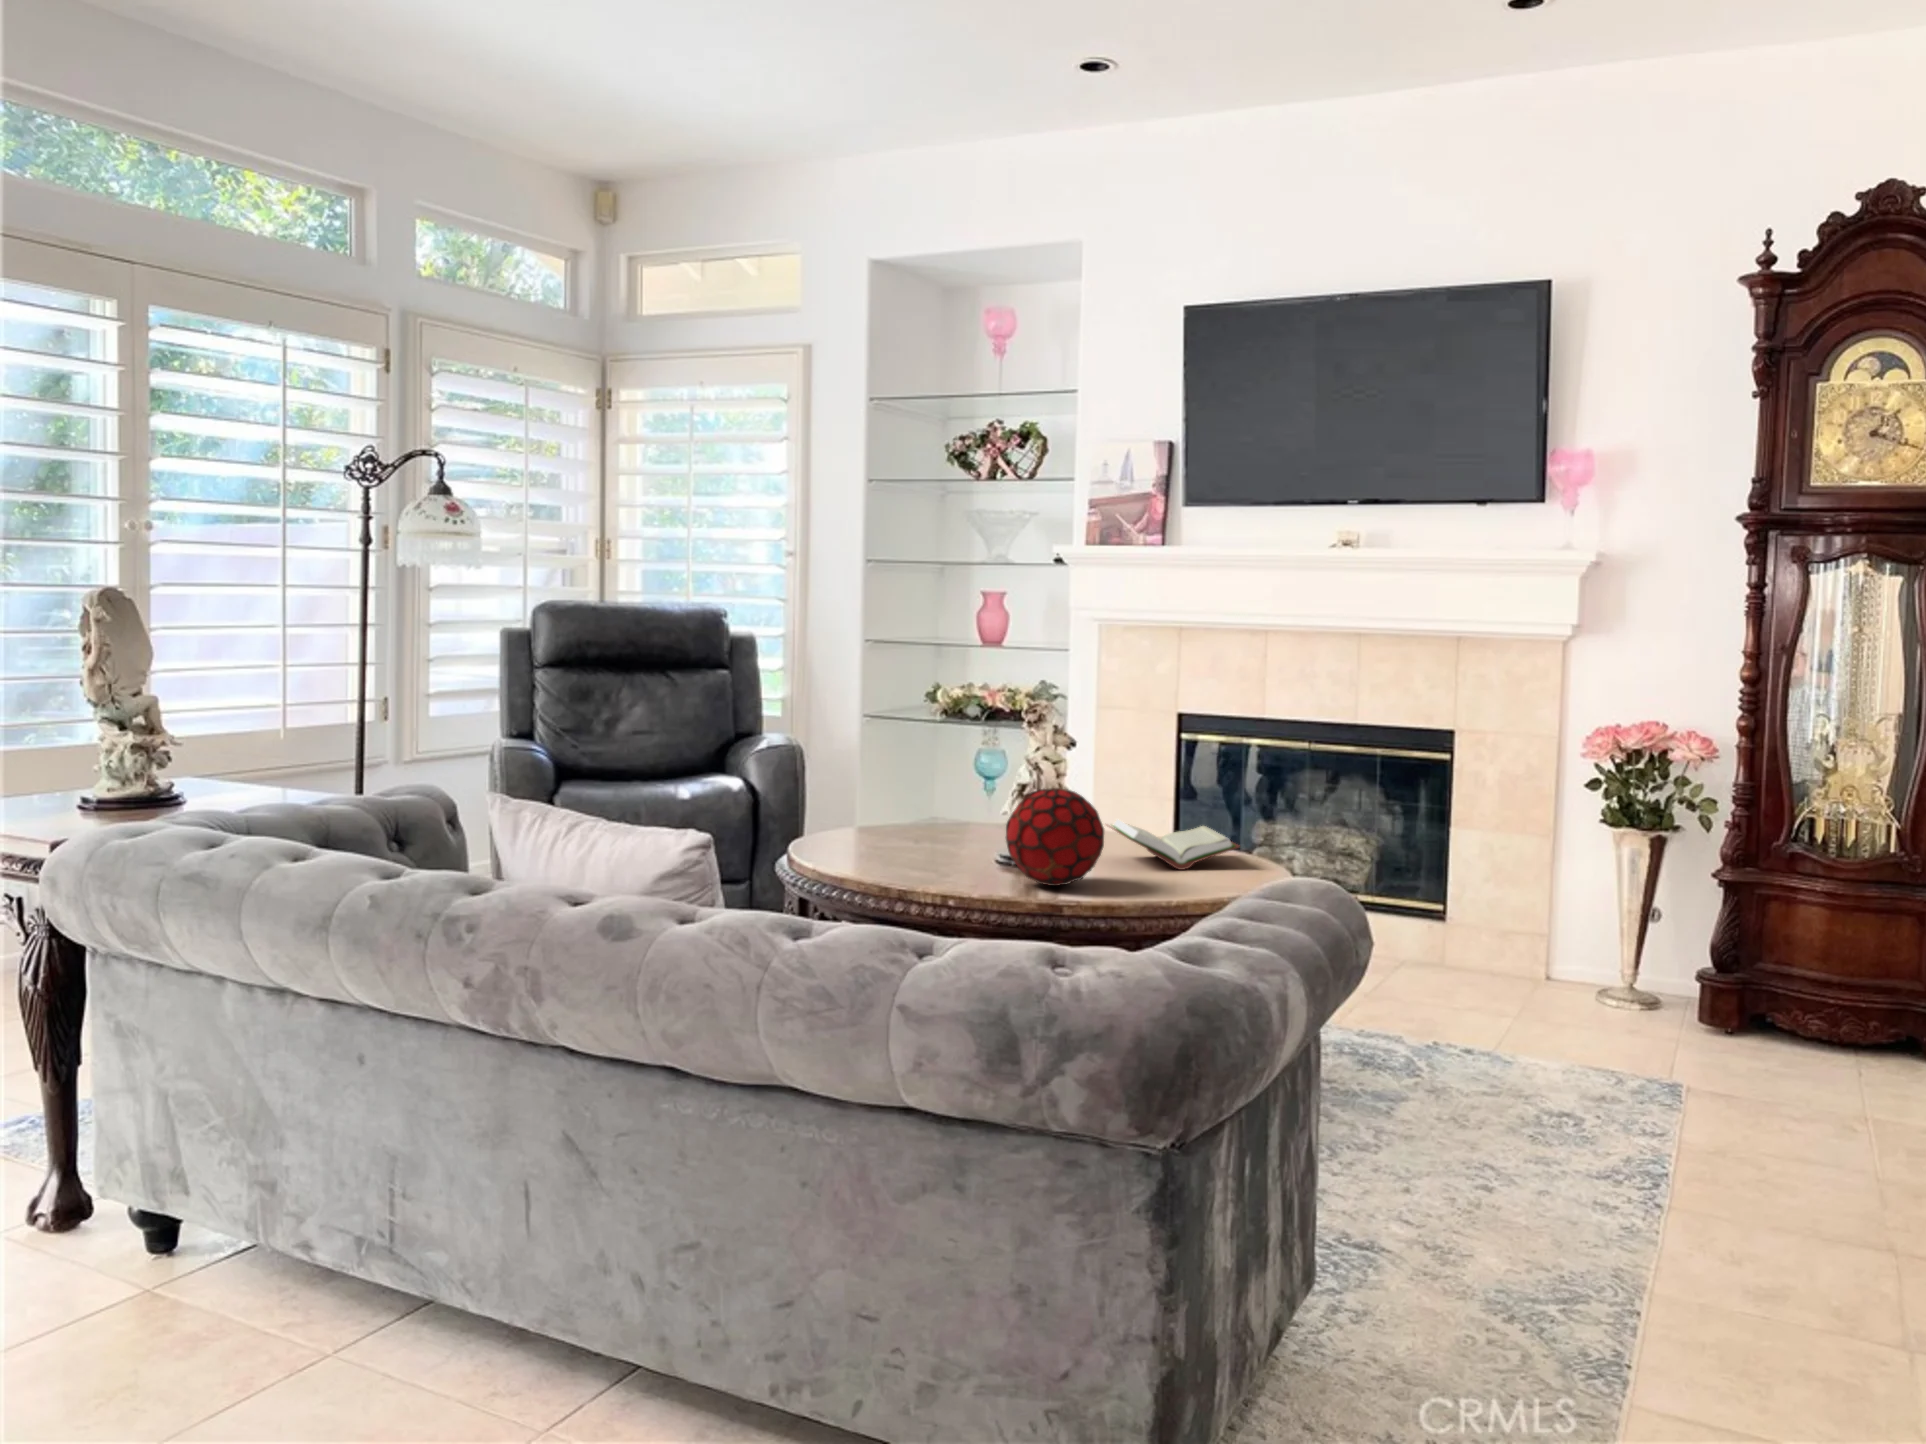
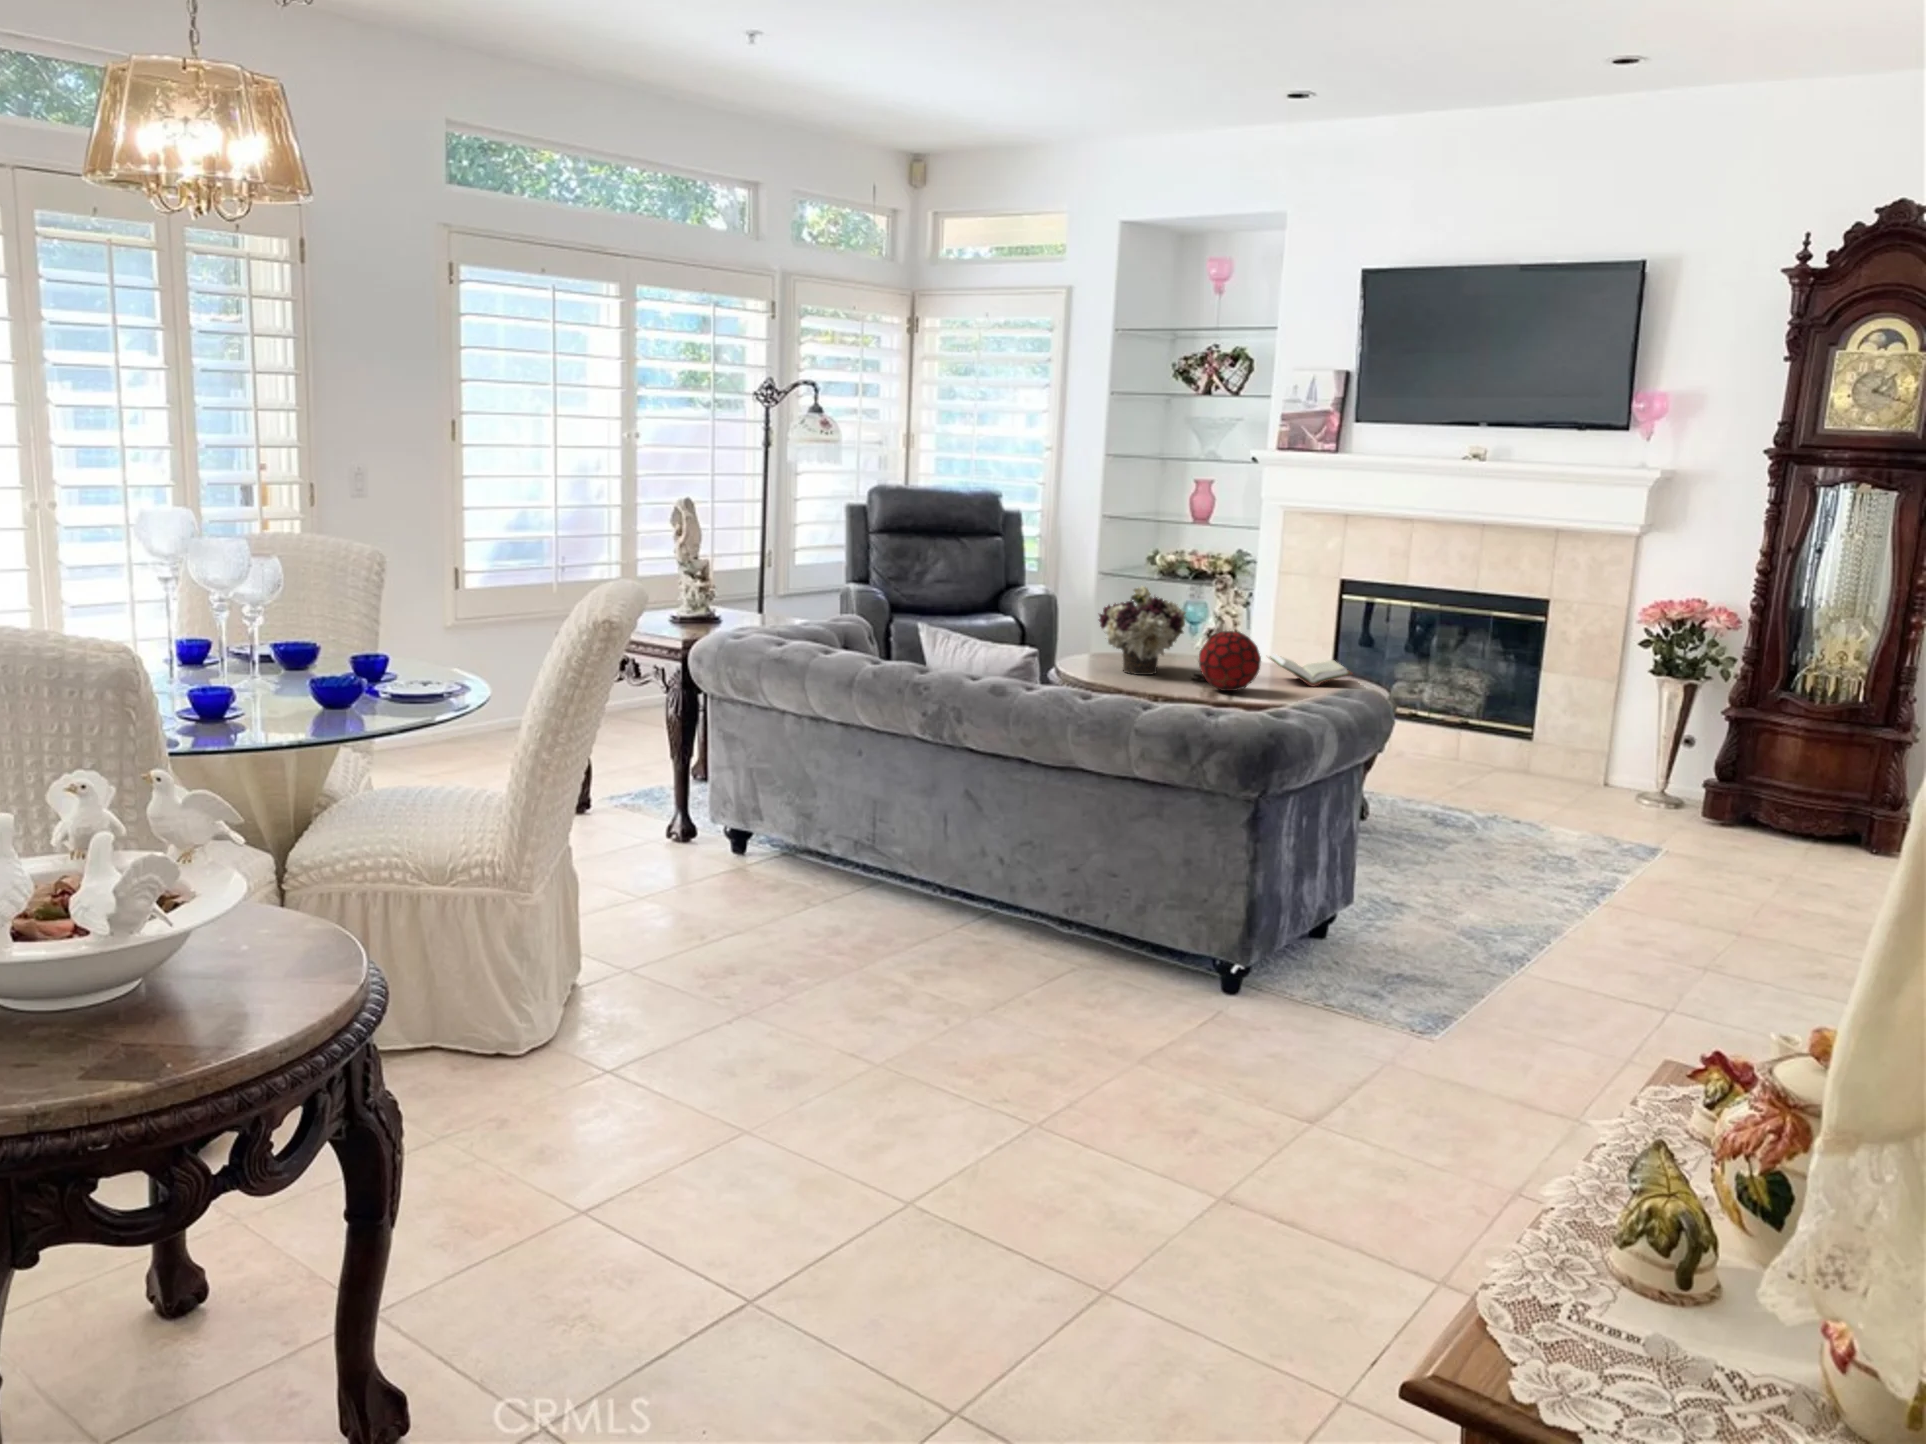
flower arrangement: none [845,720,982,863] -> present [1099,586,1186,675]

